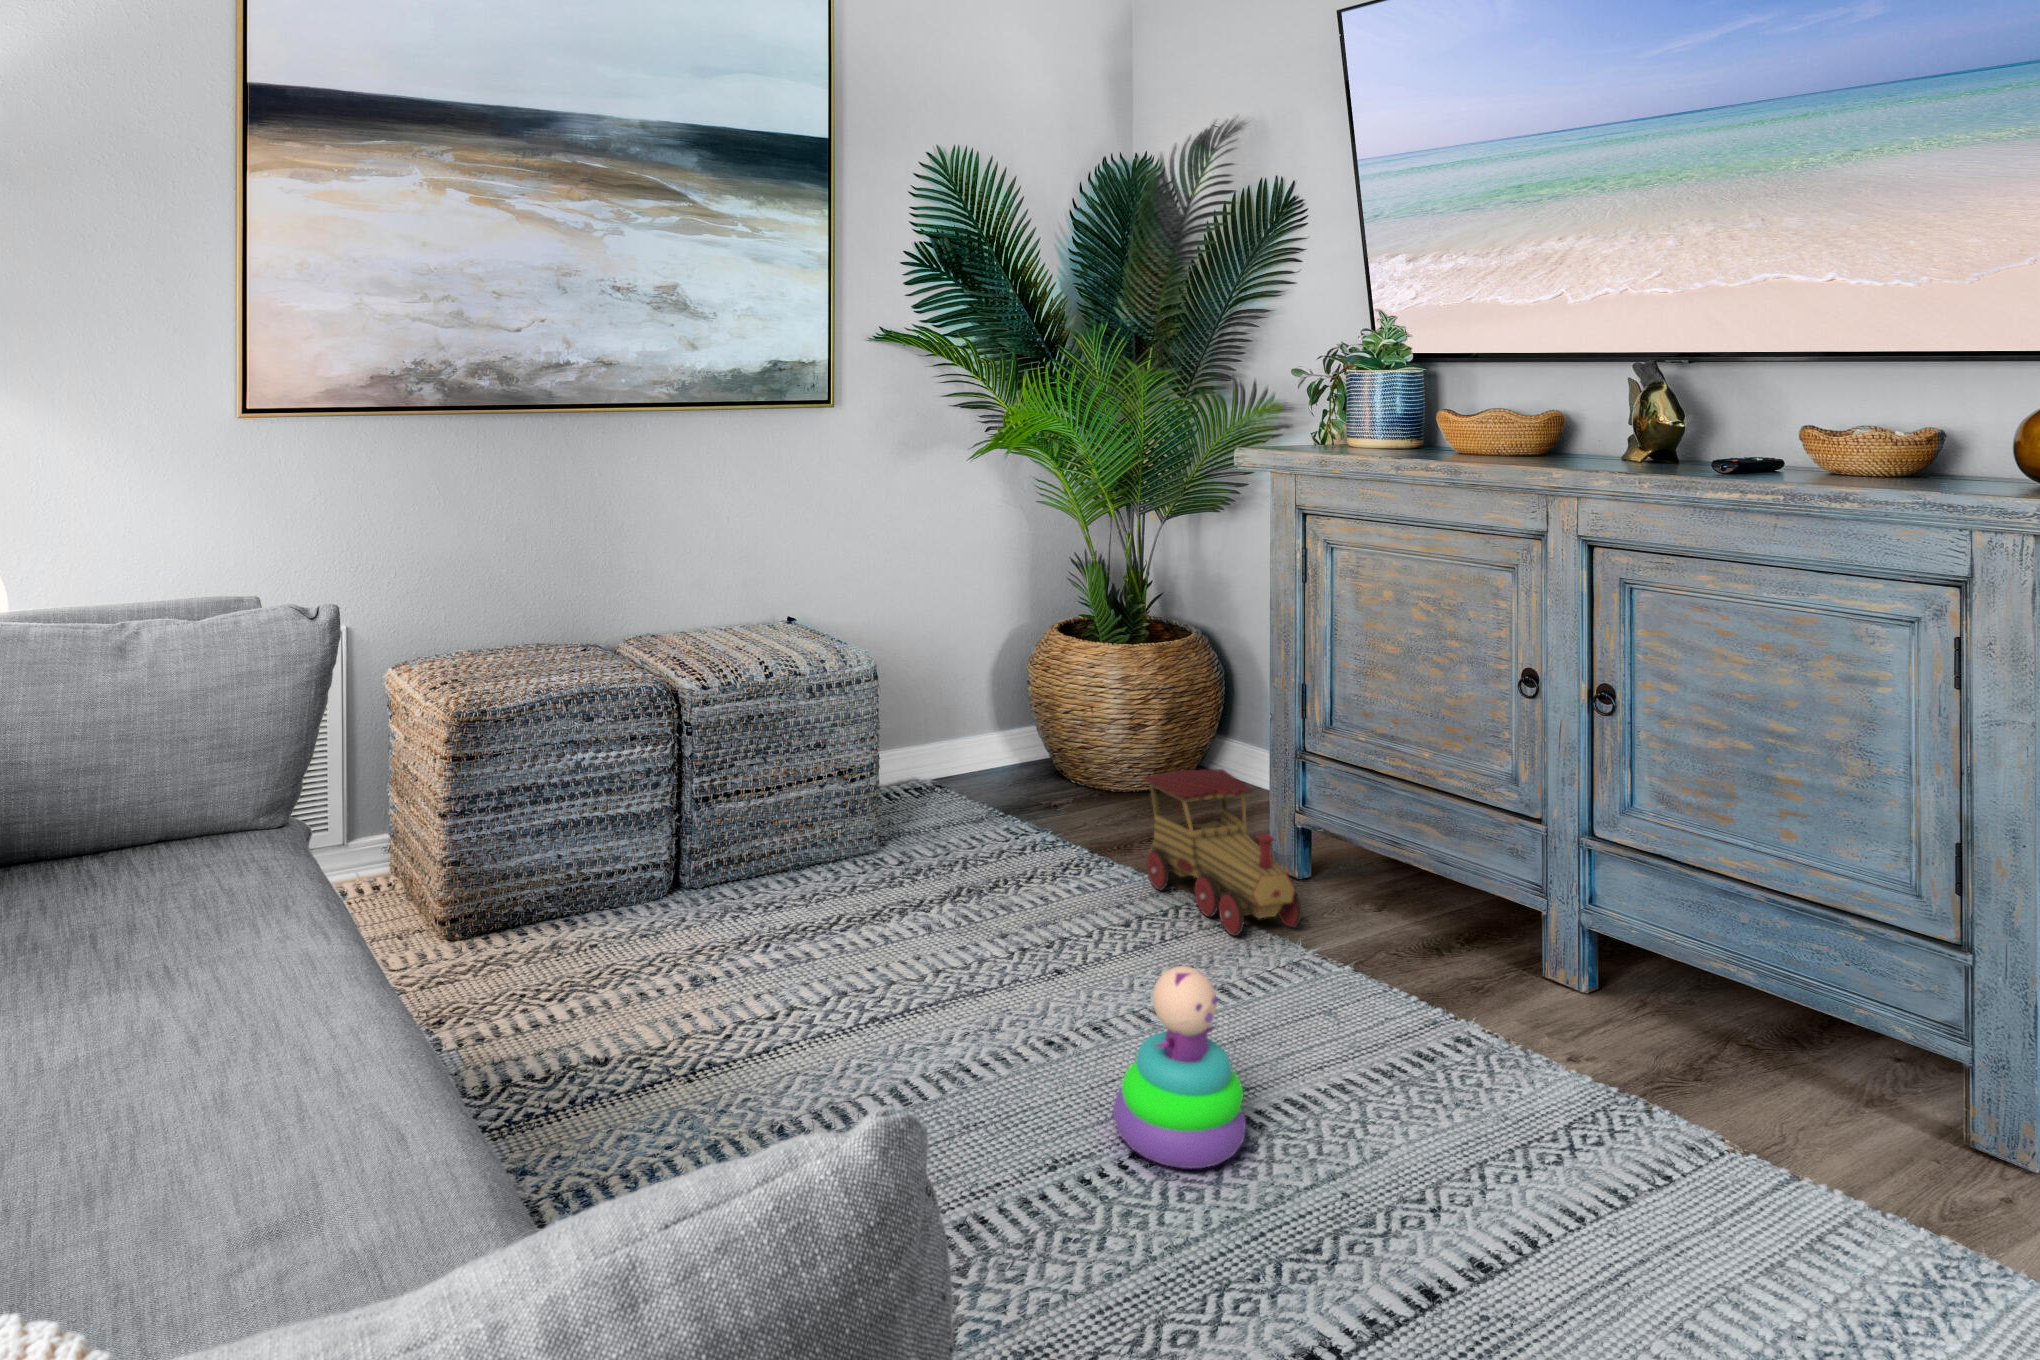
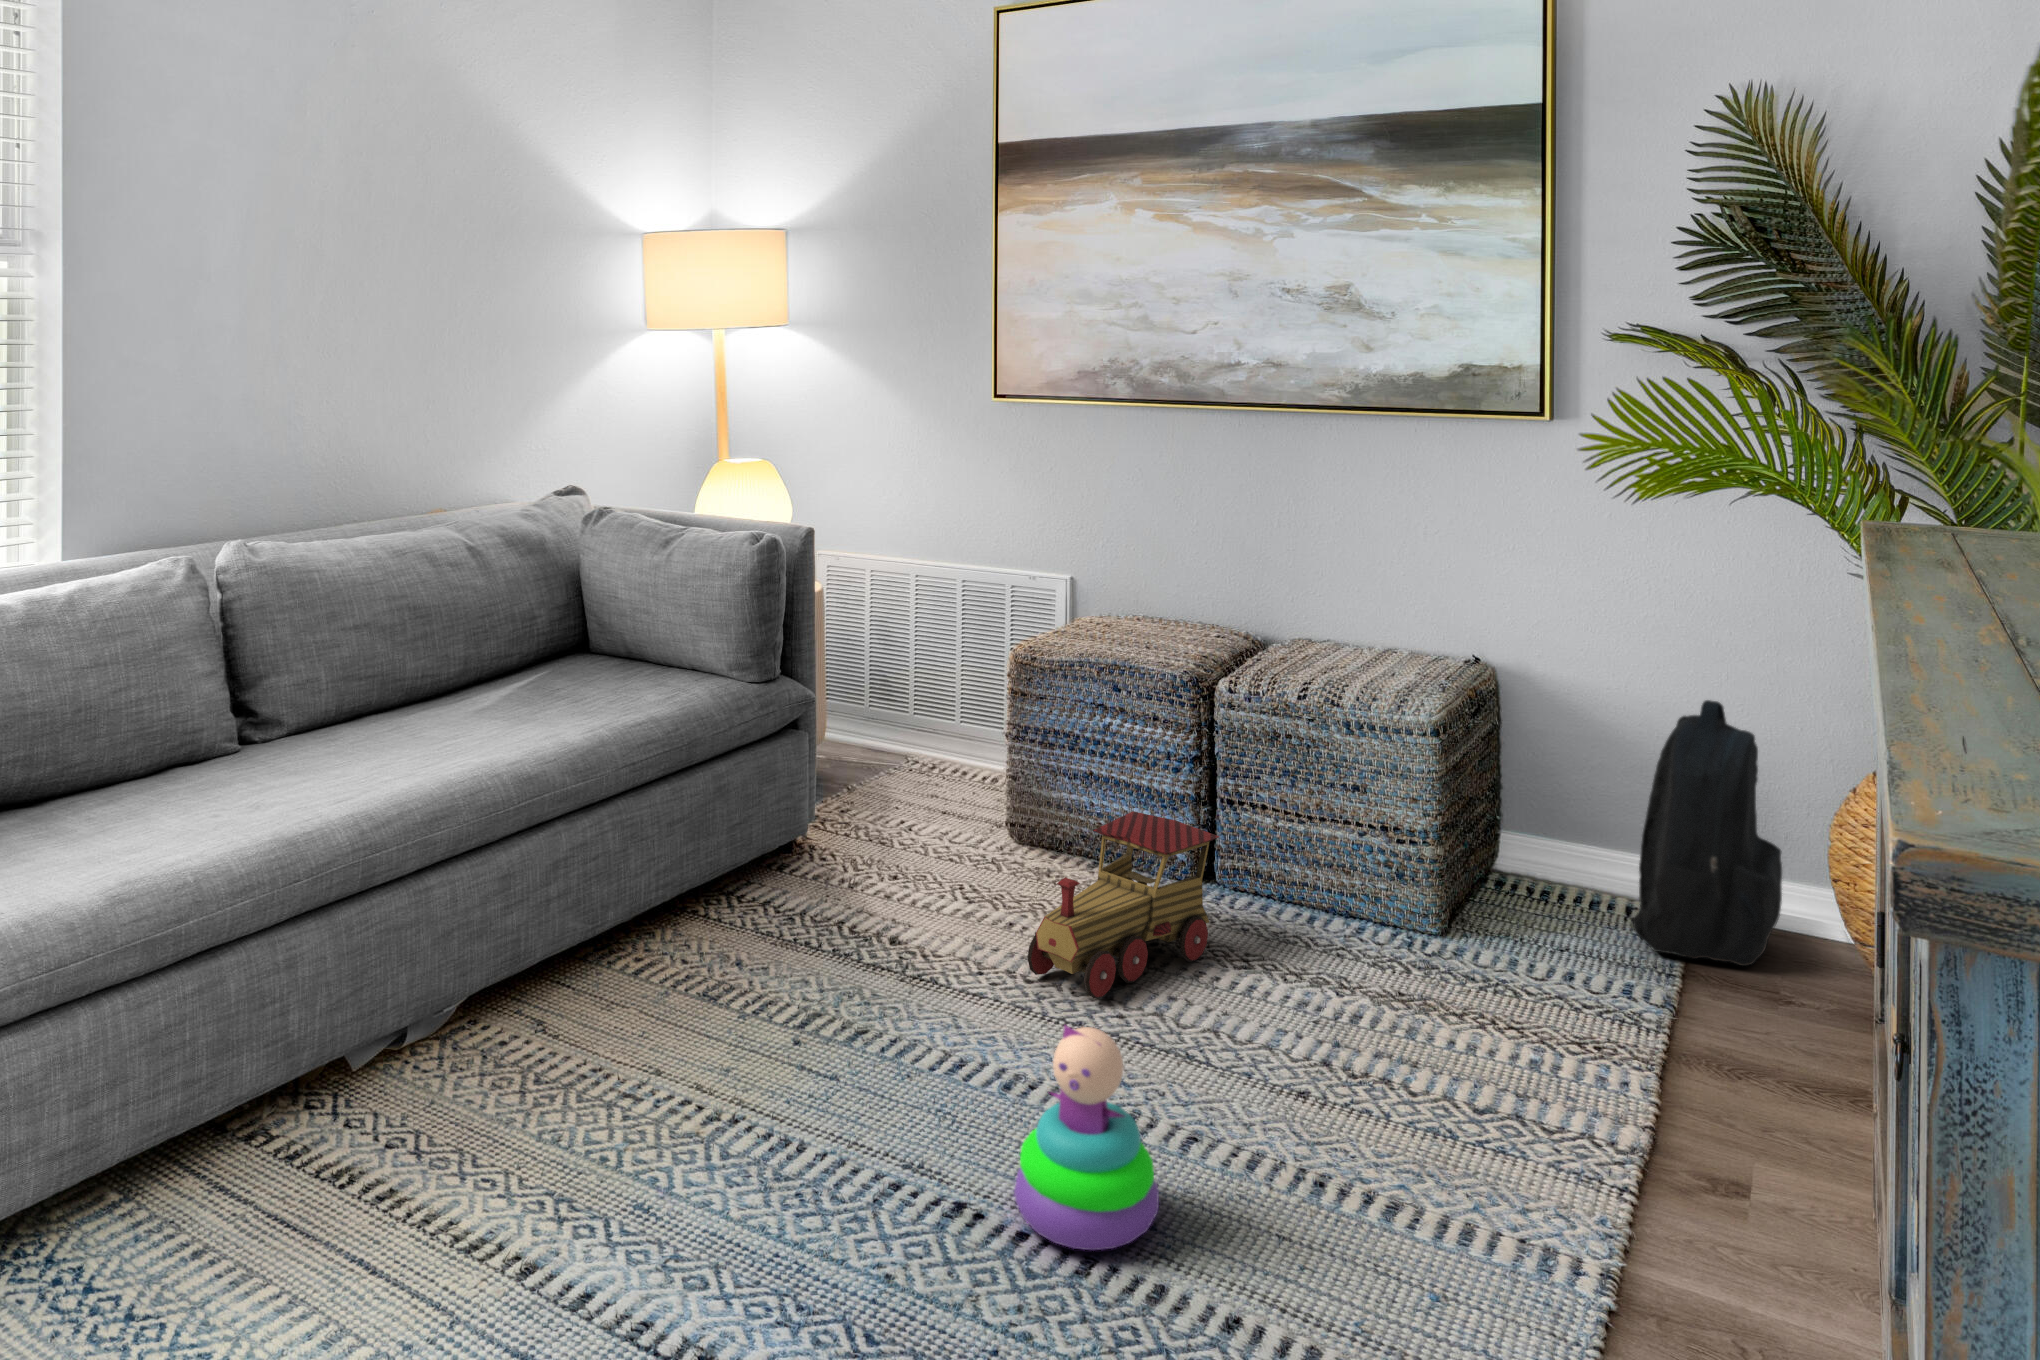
backpack: none [916,608,1029,806] -> present [1633,700,1782,966]
toy train: present [1144,769,1301,936] -> present [1027,811,1219,999]

